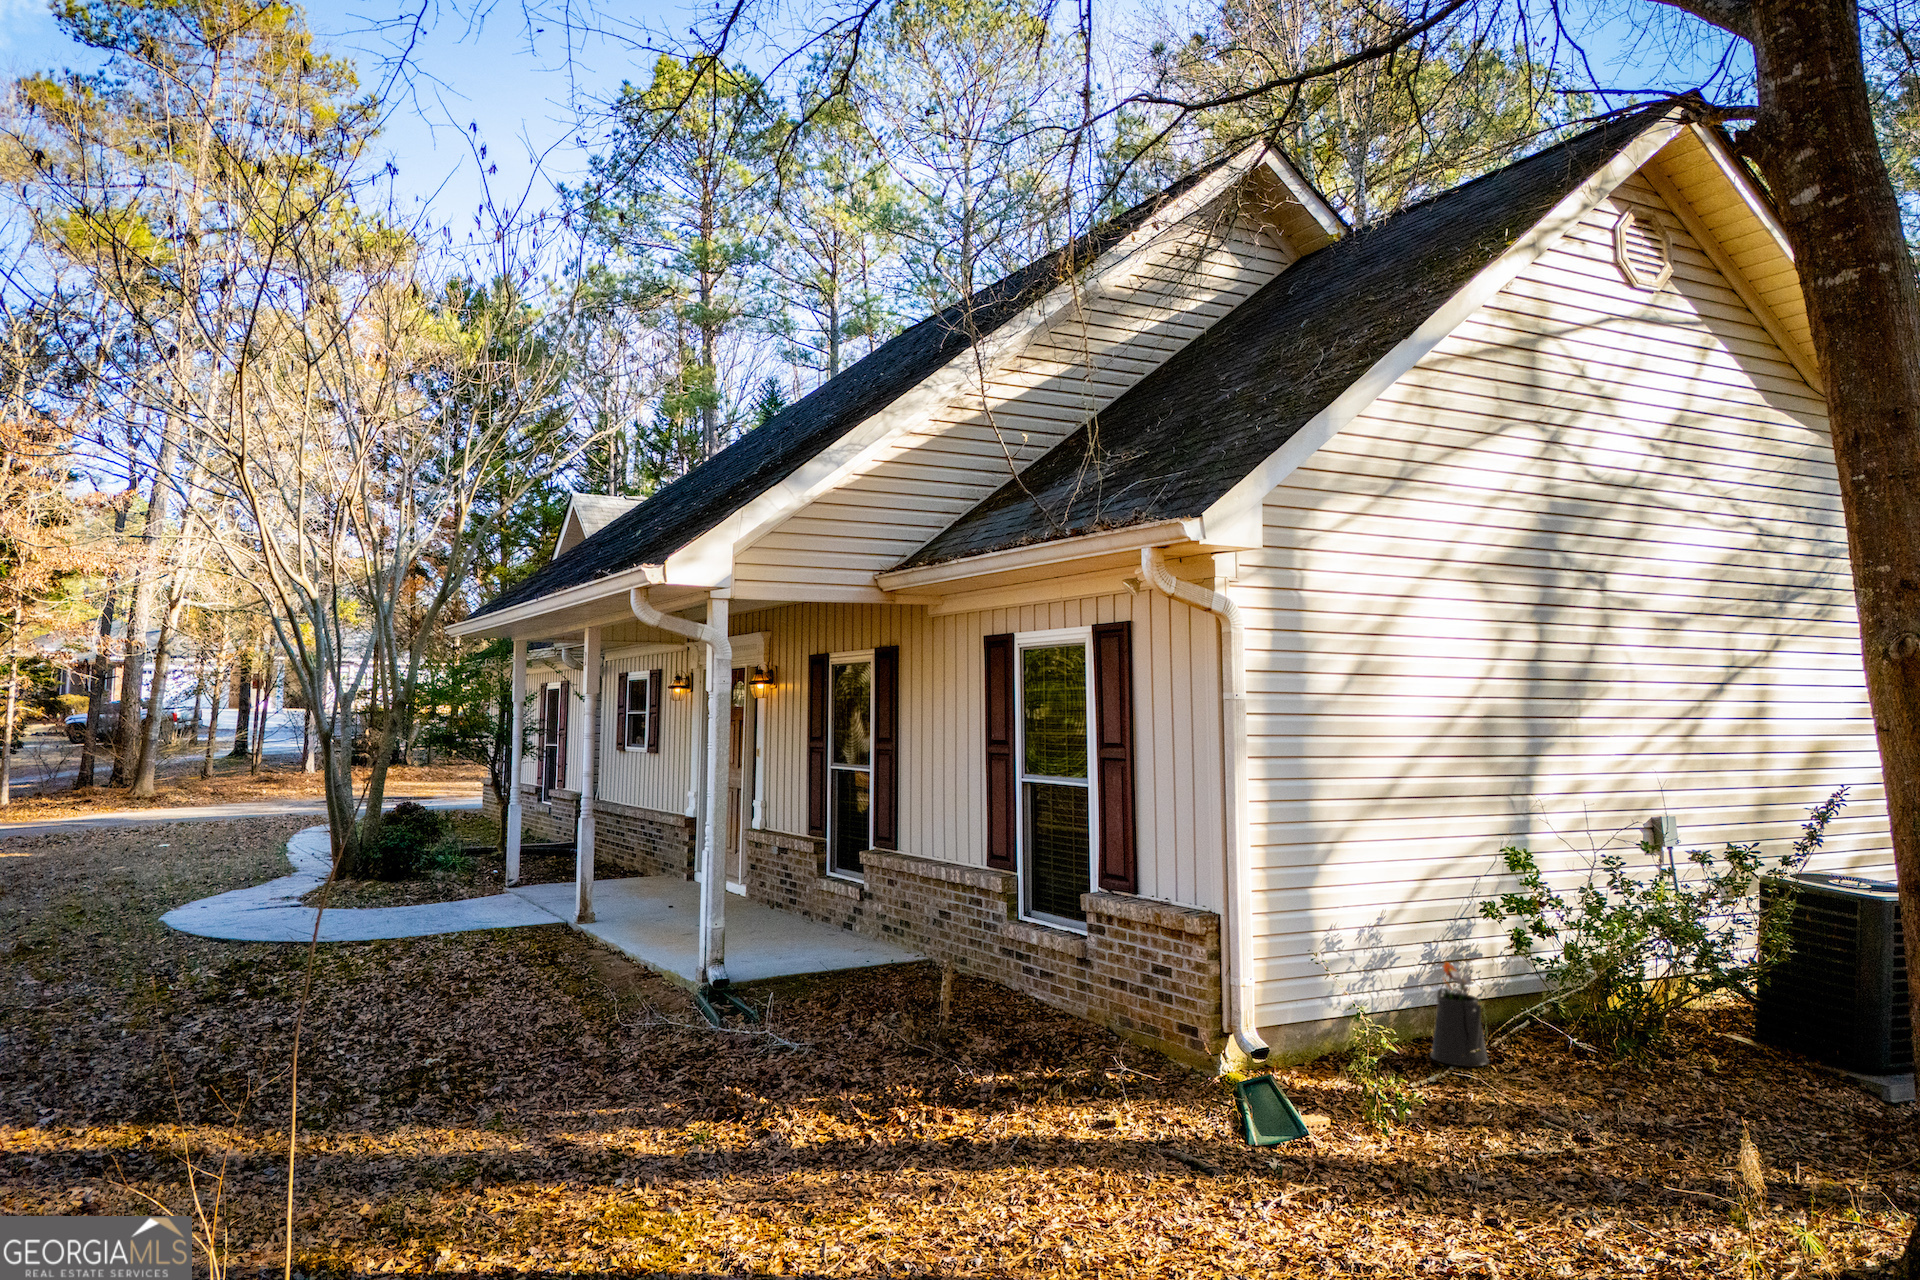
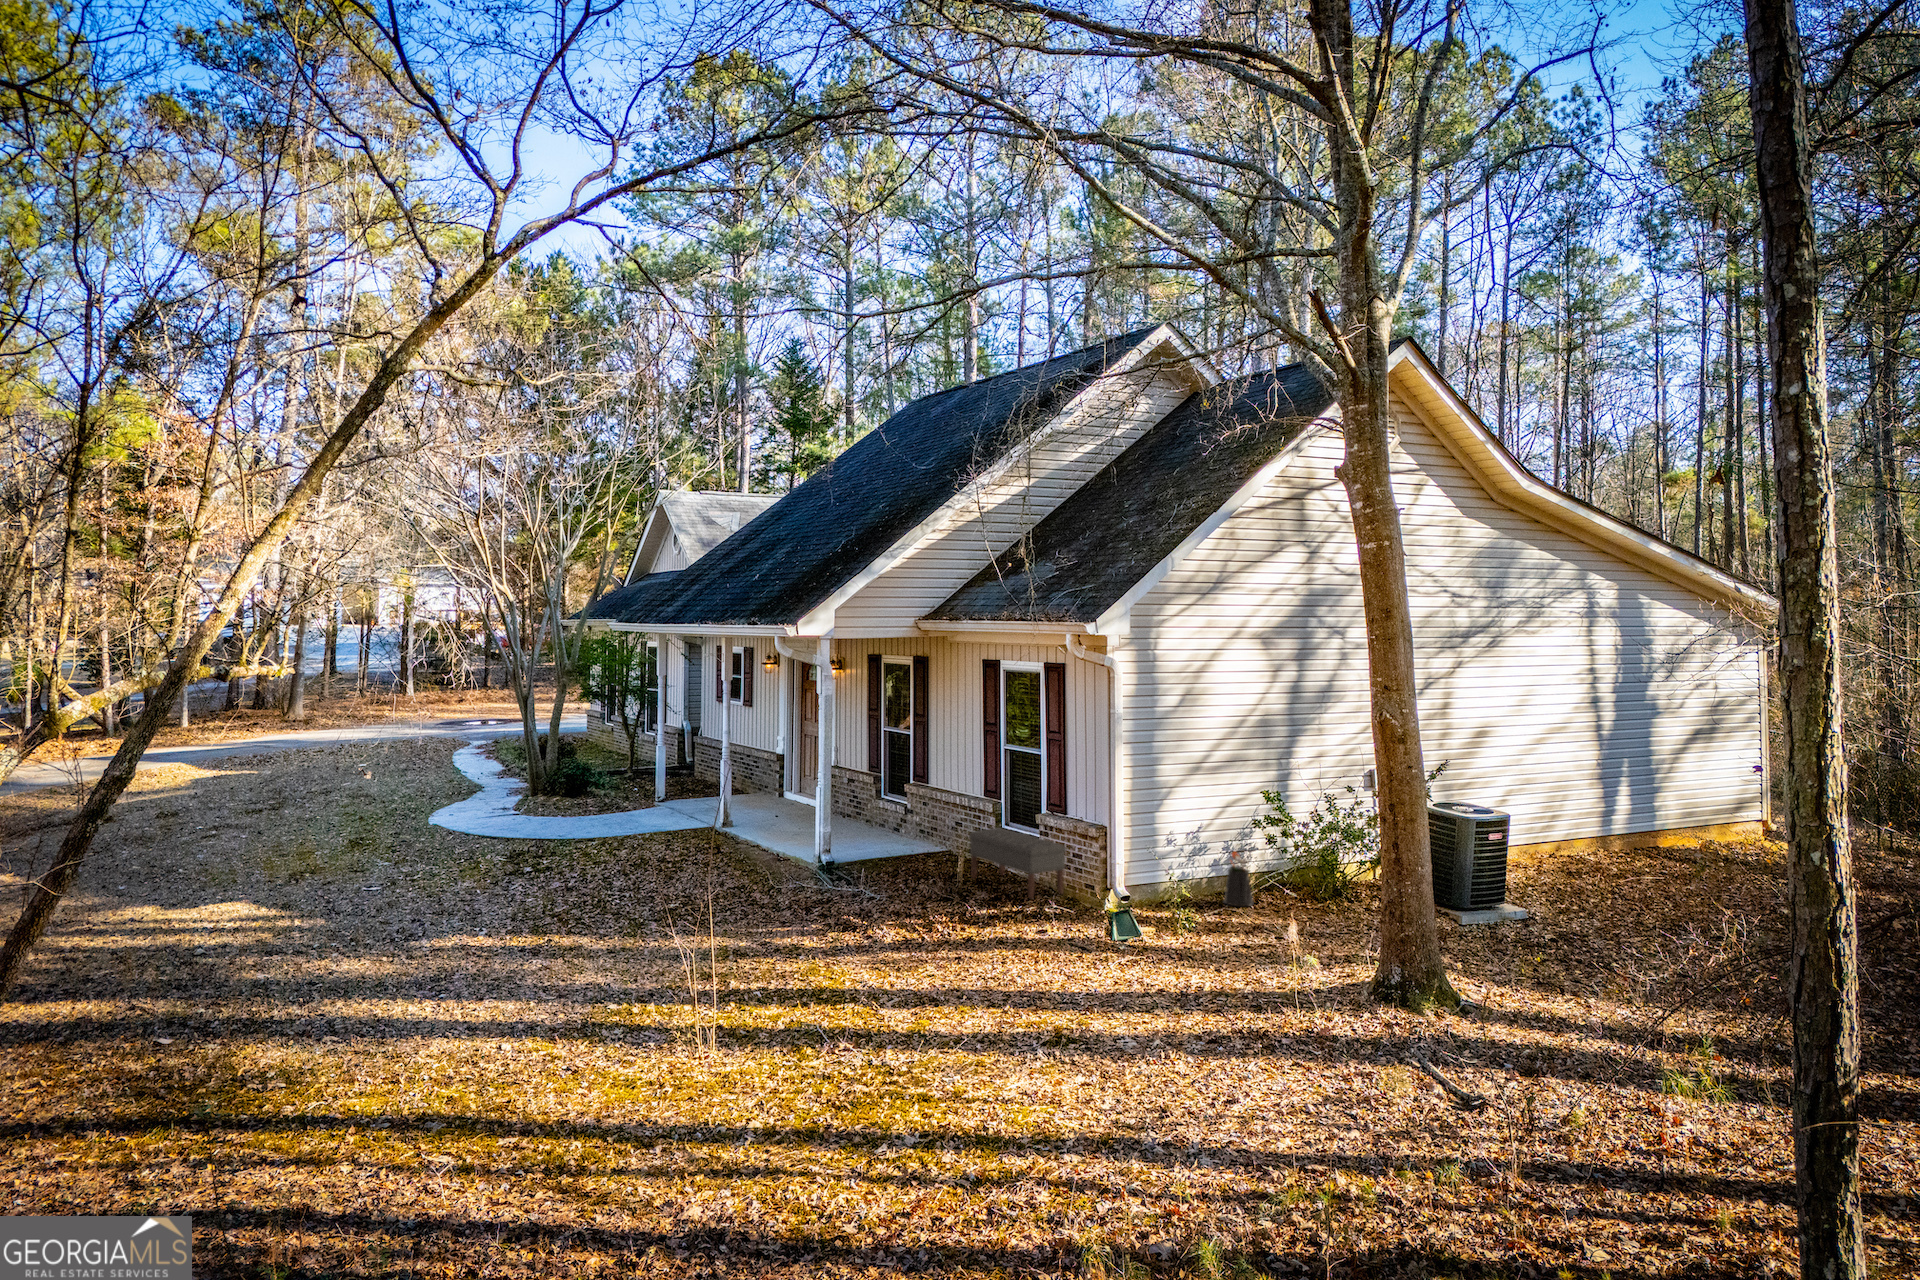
bench: none [962,920,1137,1050] -> present [969,828,1066,899]

